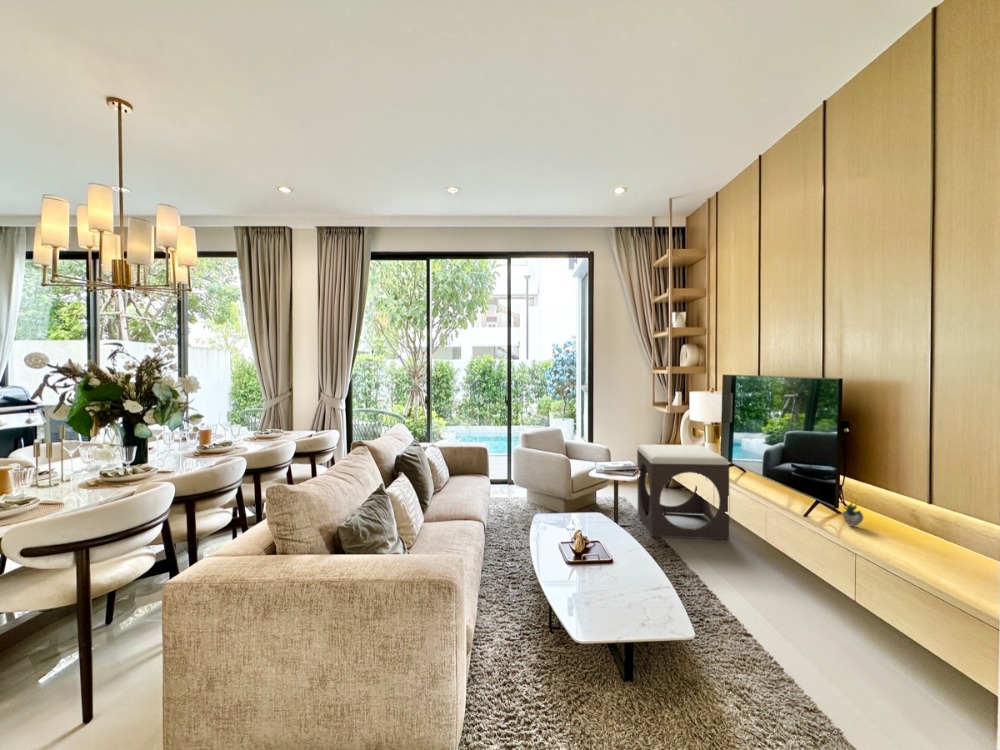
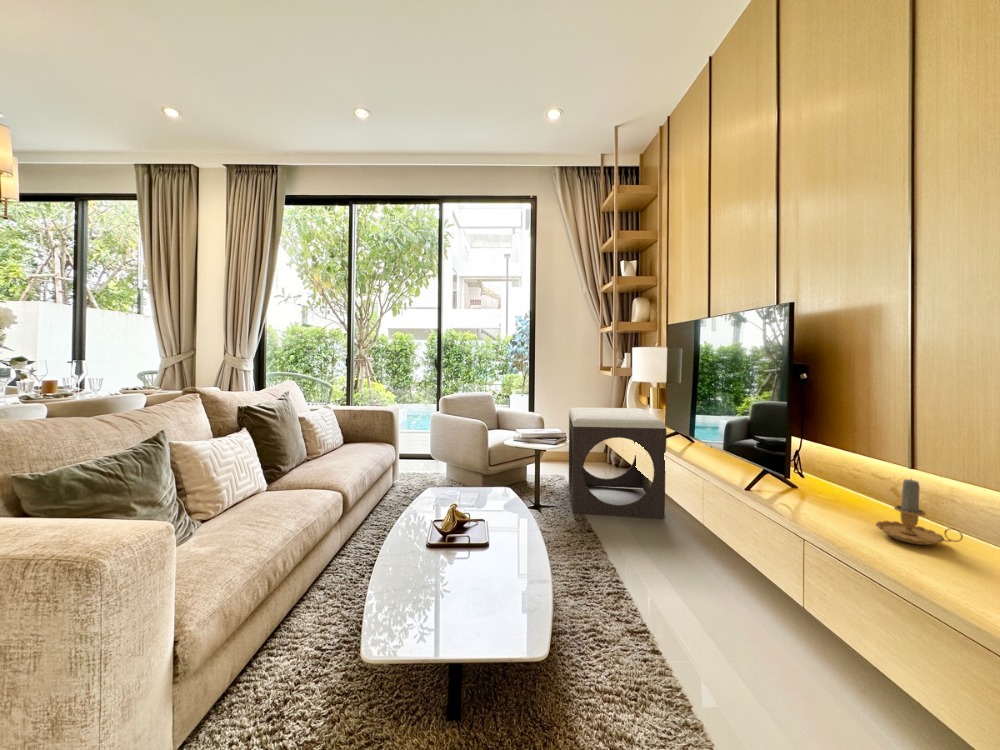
succulent plant: present [842,503,863,527] -> none [796,471,852,506]
candle: none [897,507,950,551] -> present [876,479,963,545]

